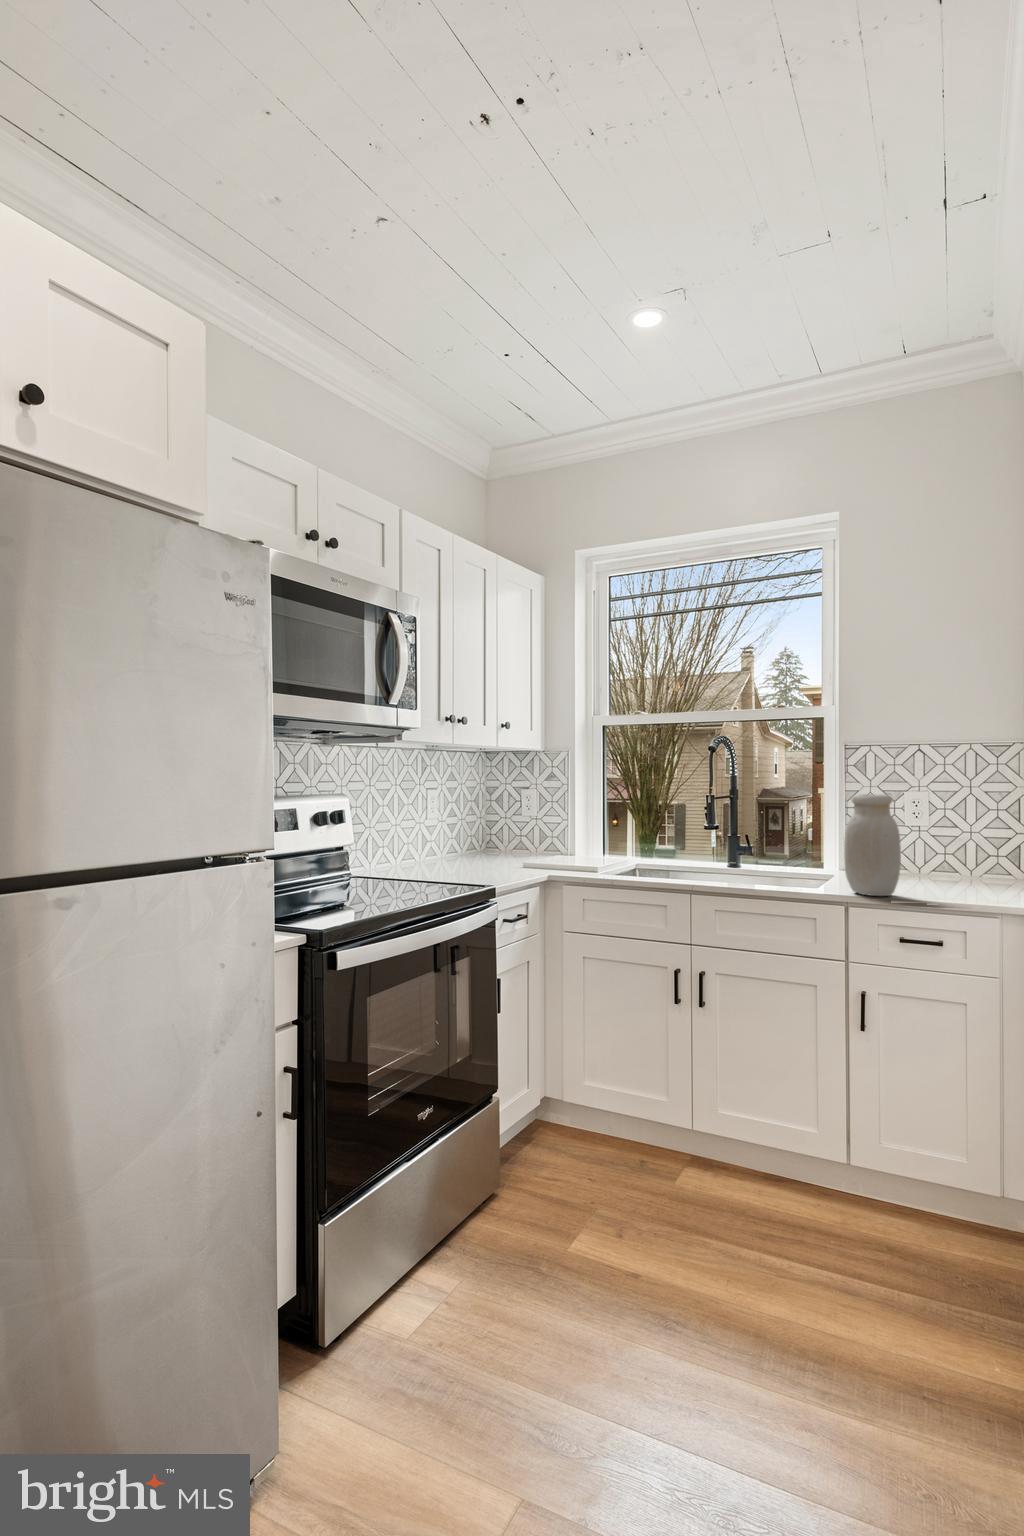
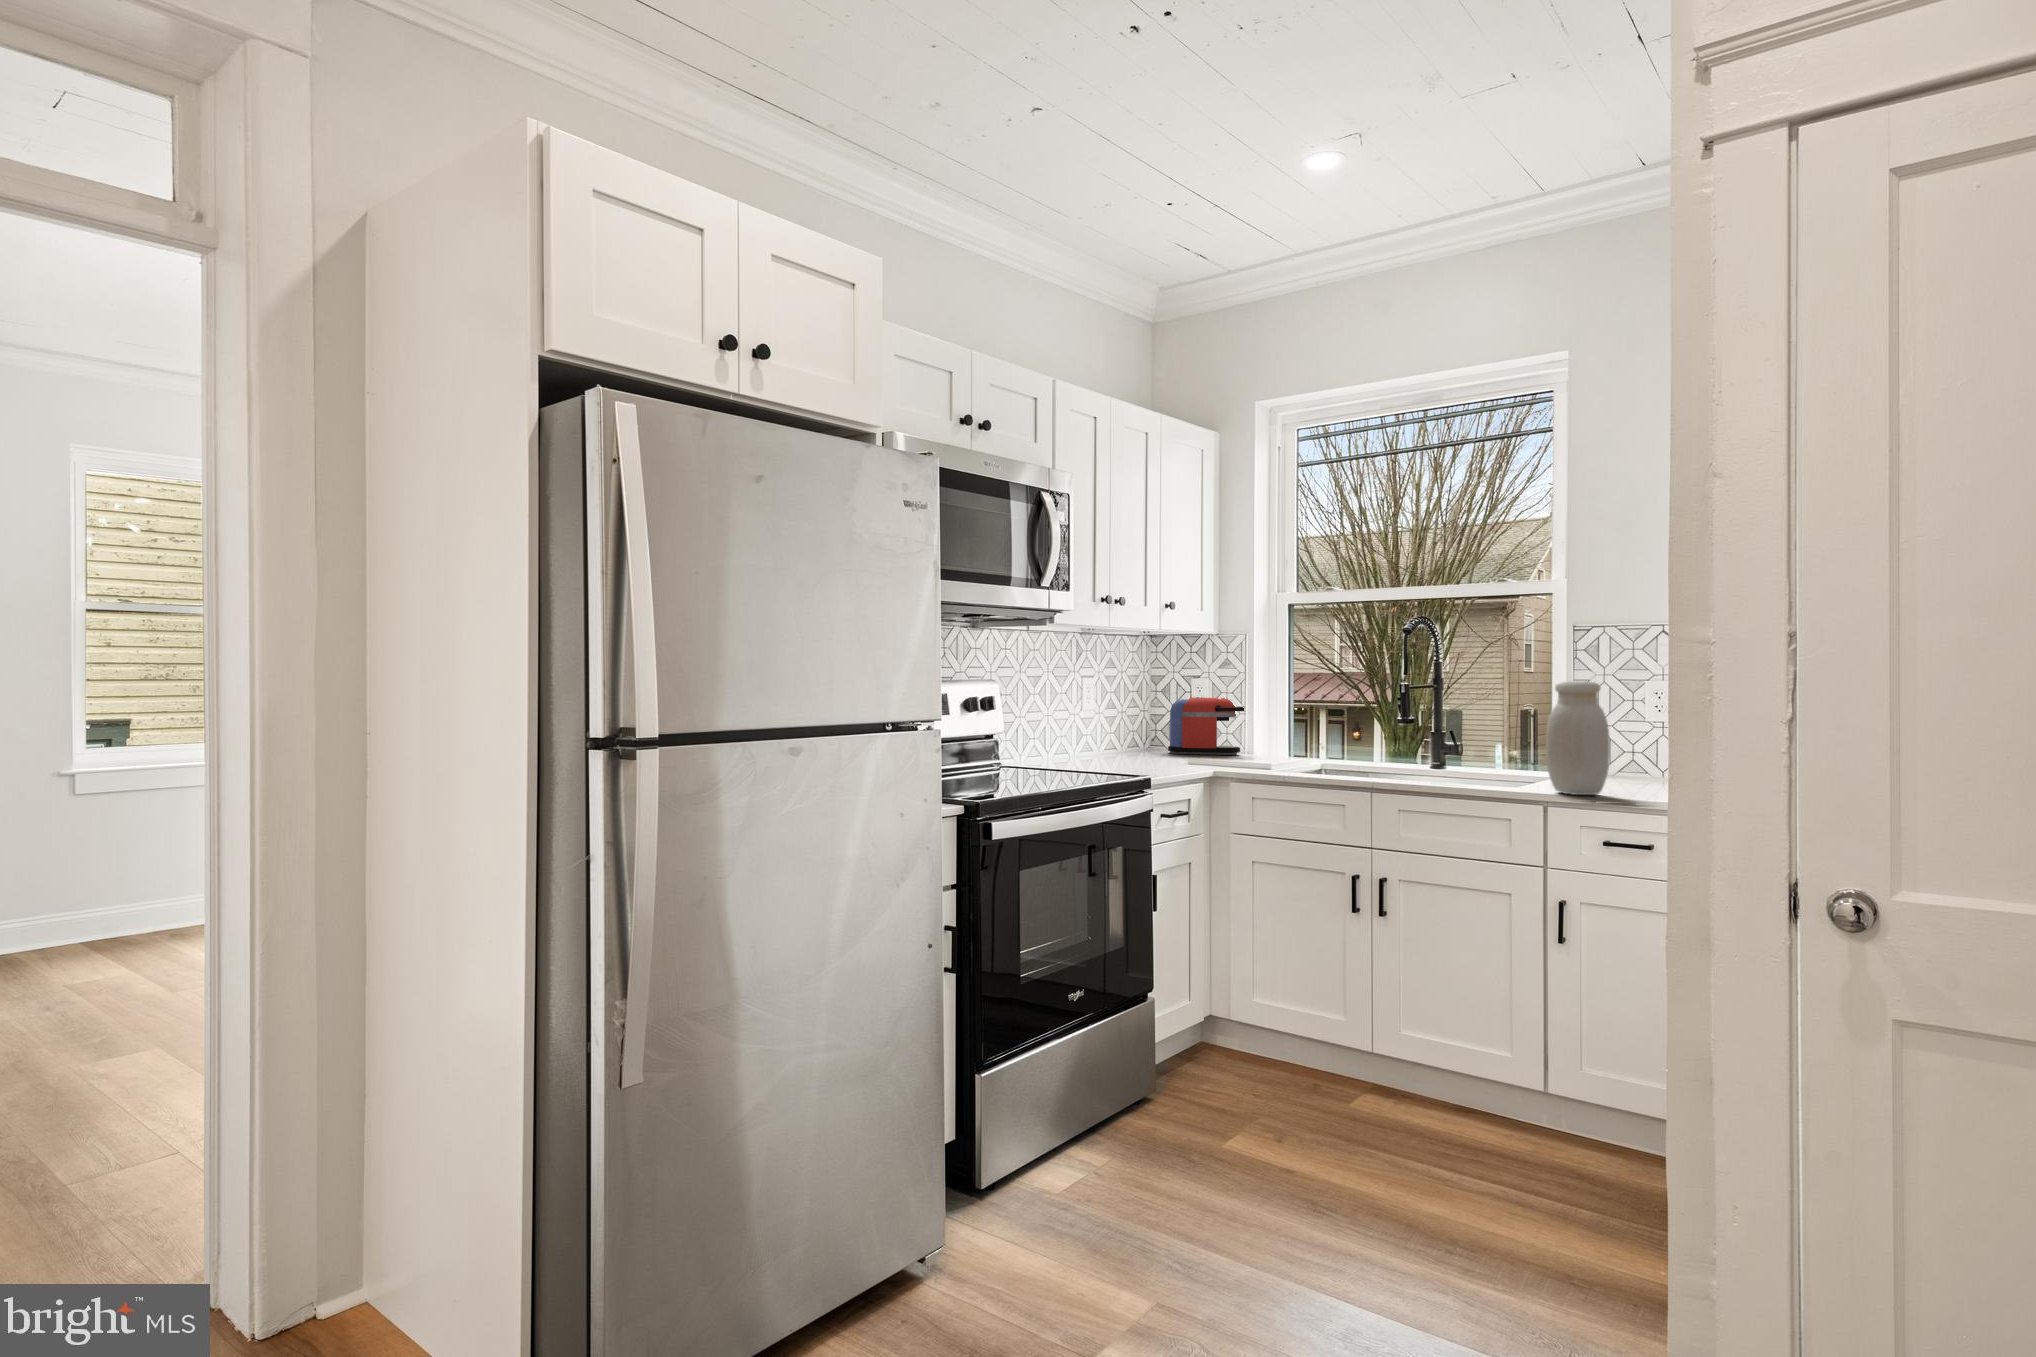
coffee maker: none [501,806,571,856] -> present [1168,697,1244,755]

